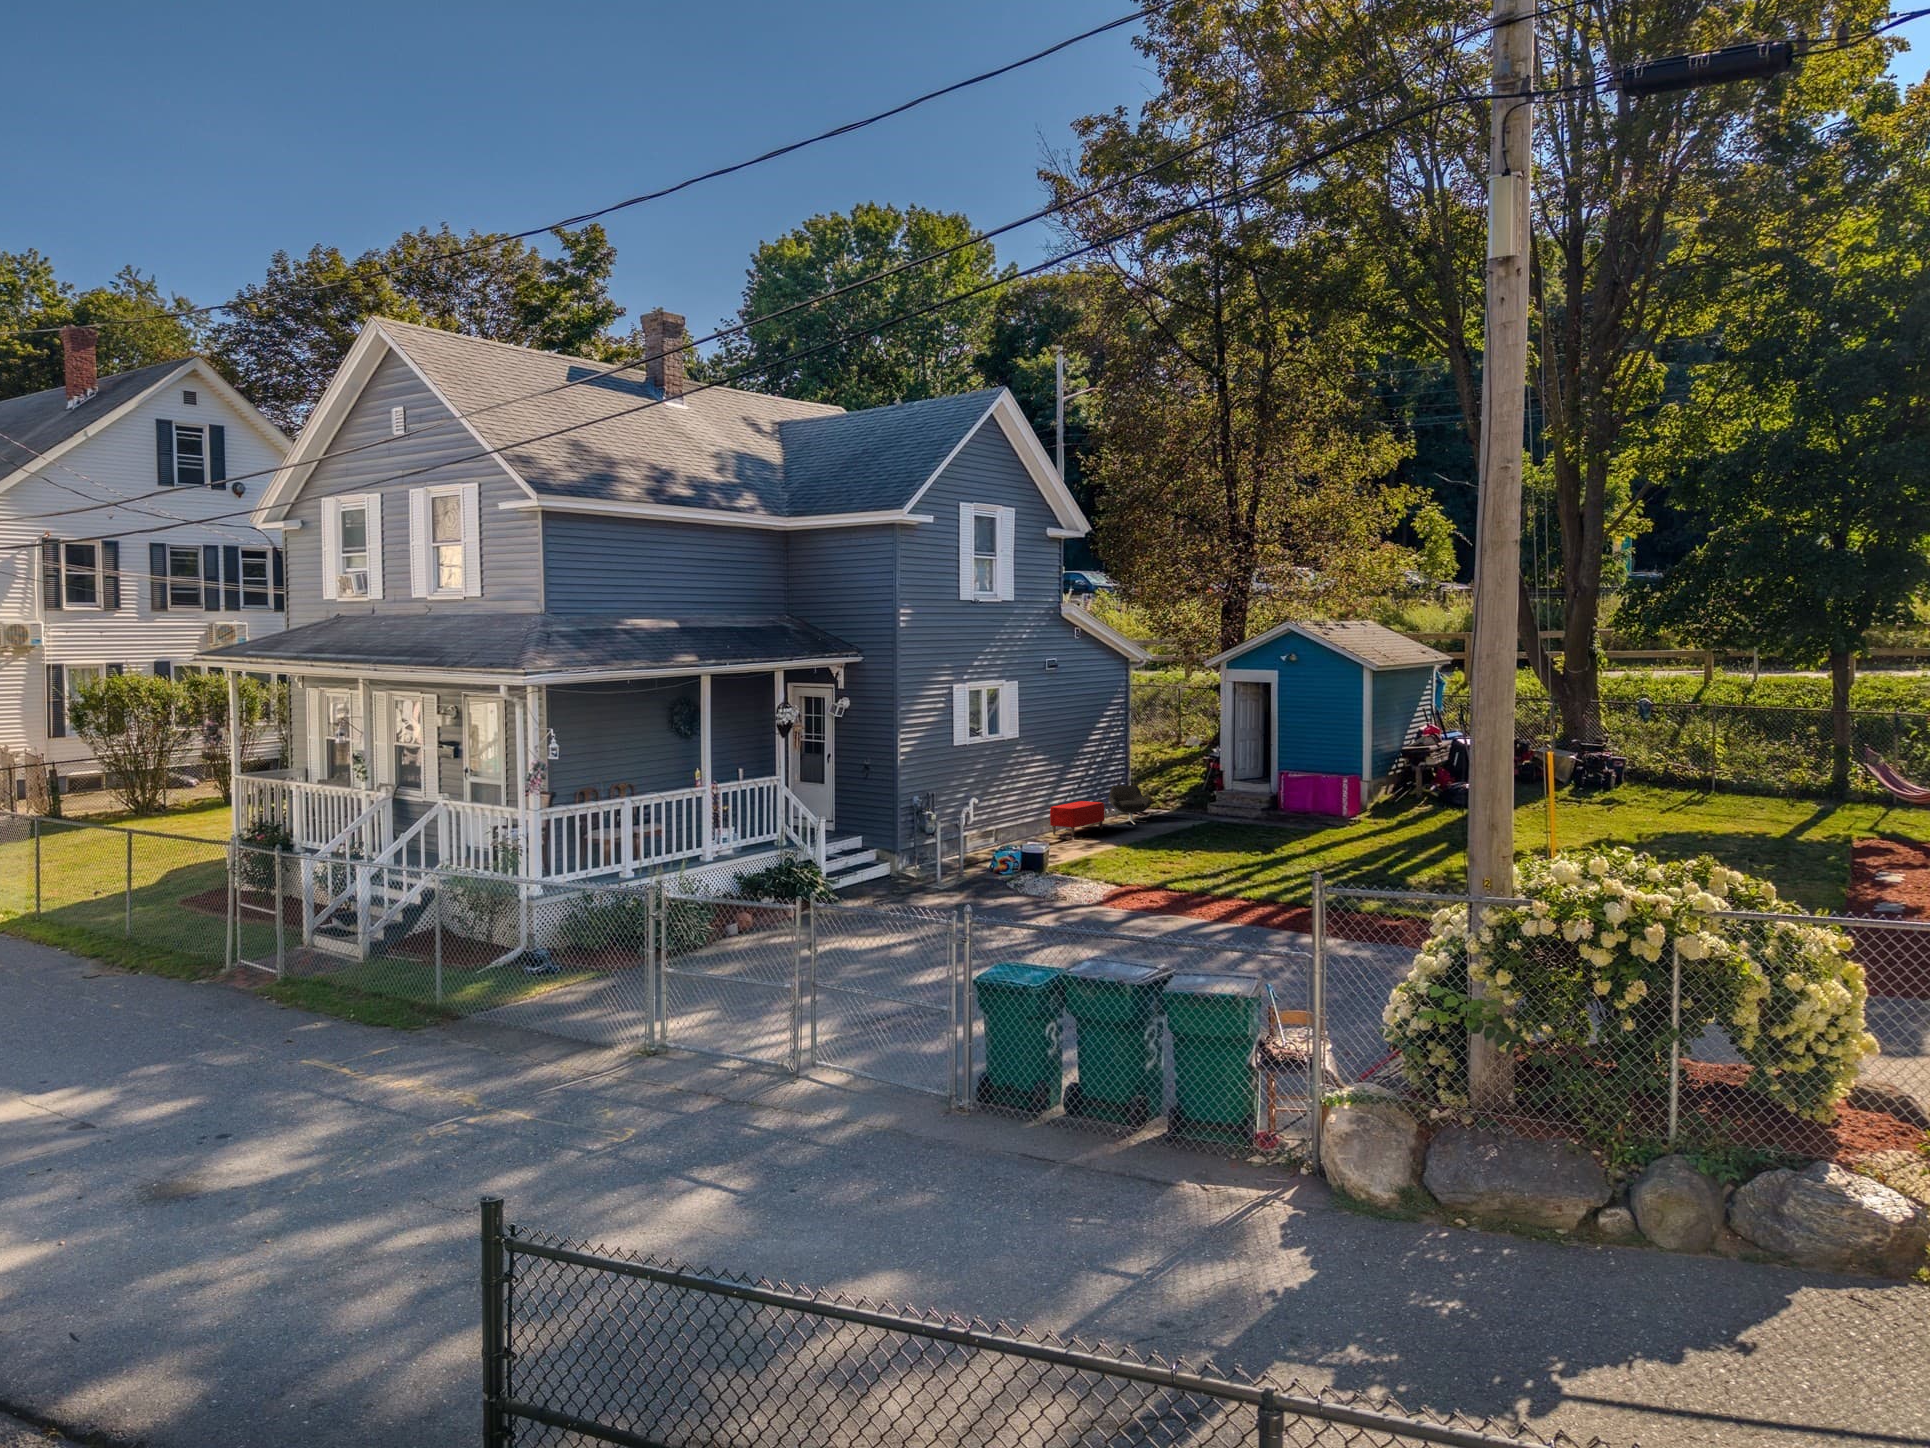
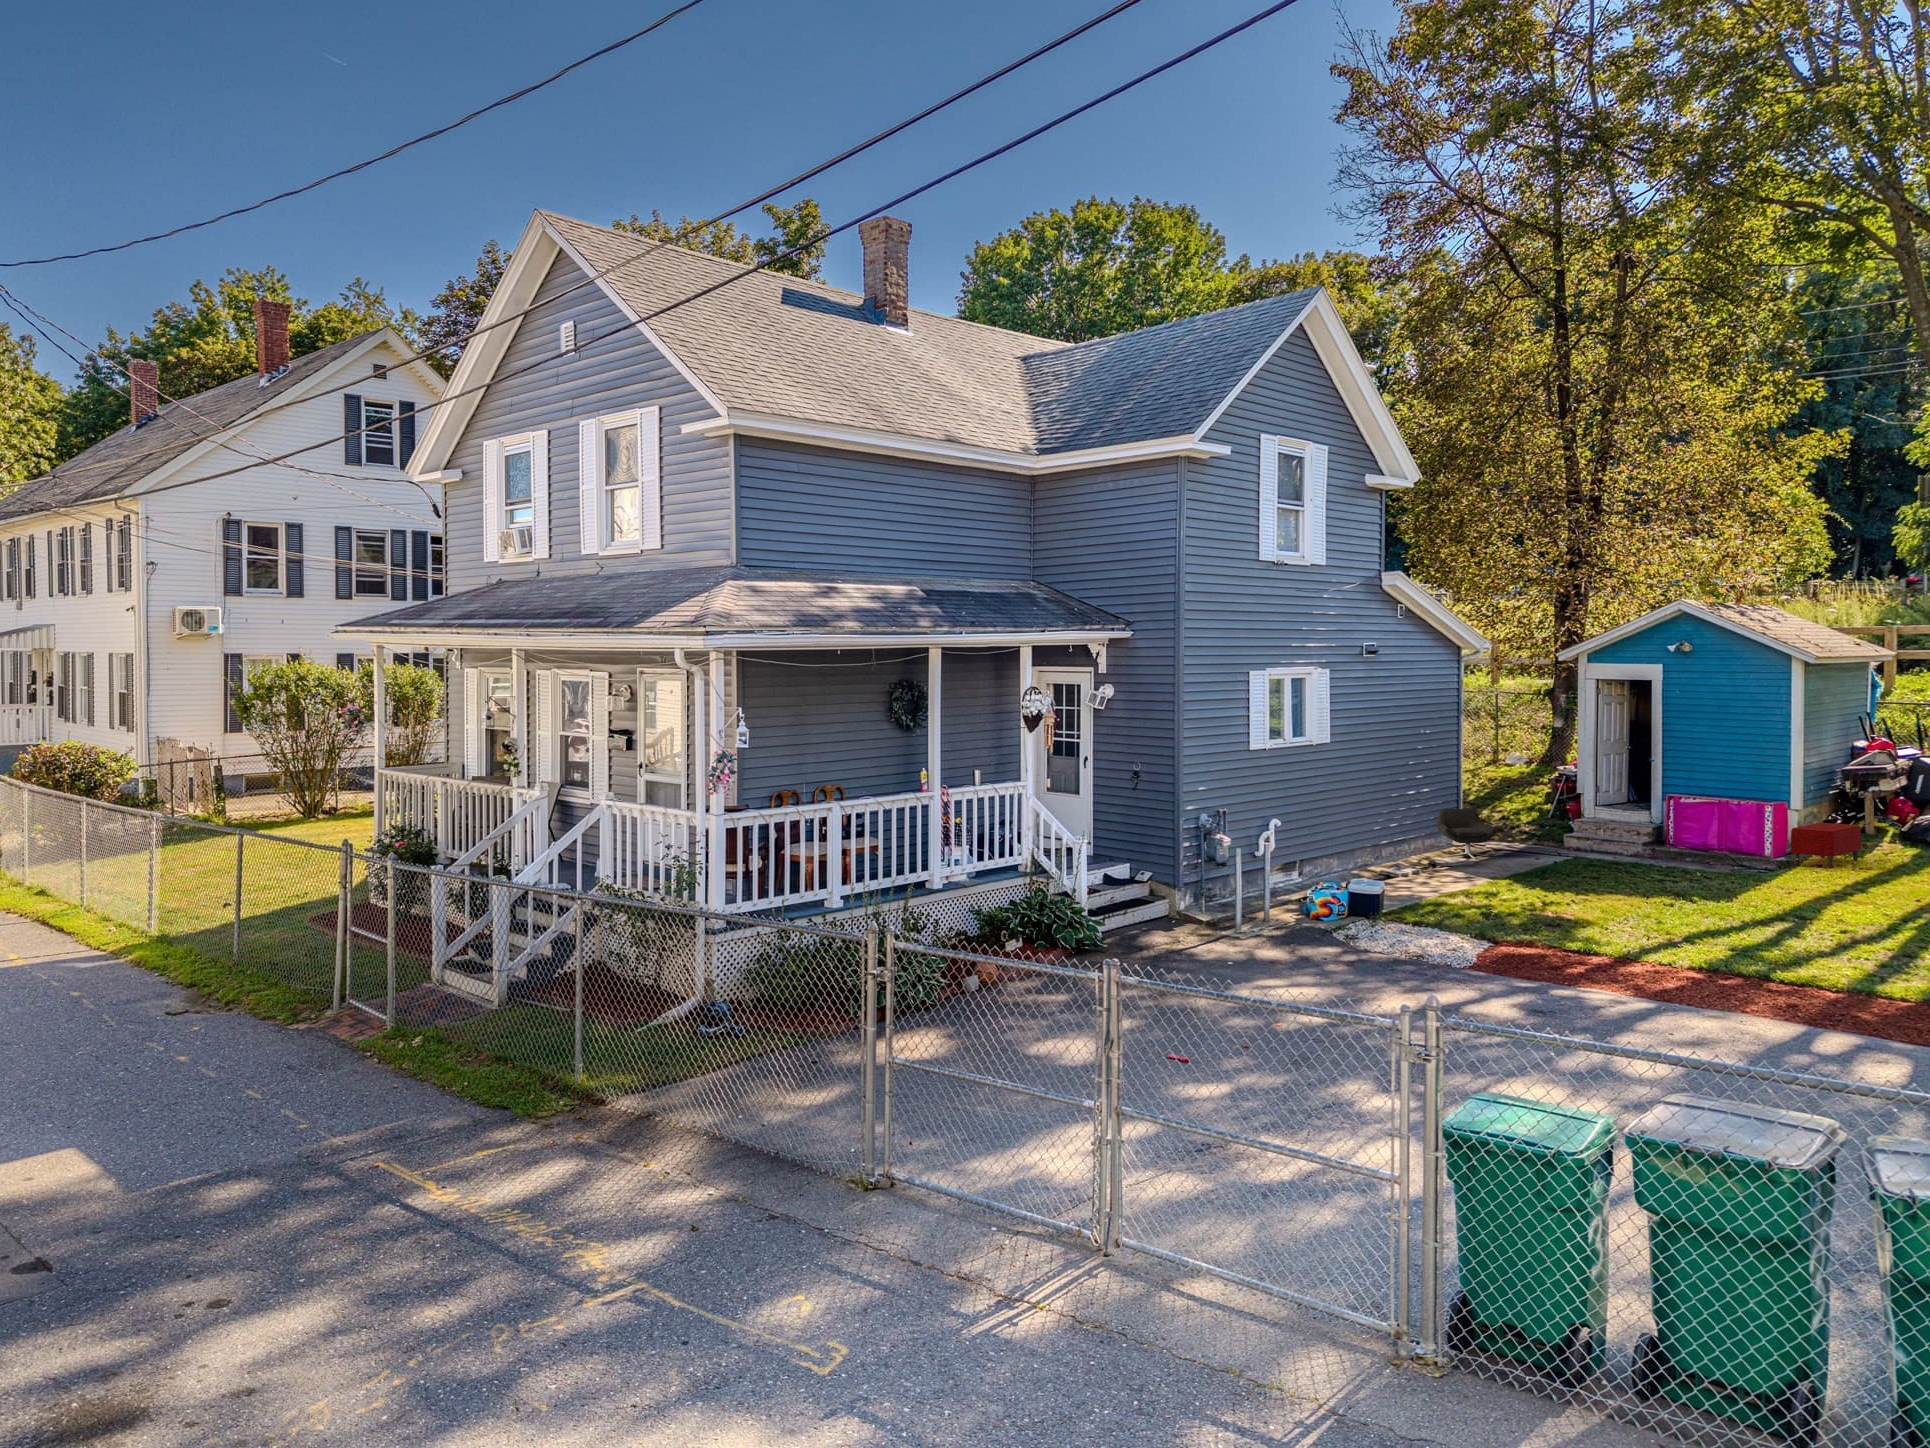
bench: present [1050,801,1104,836] -> present [1791,823,1861,868]

